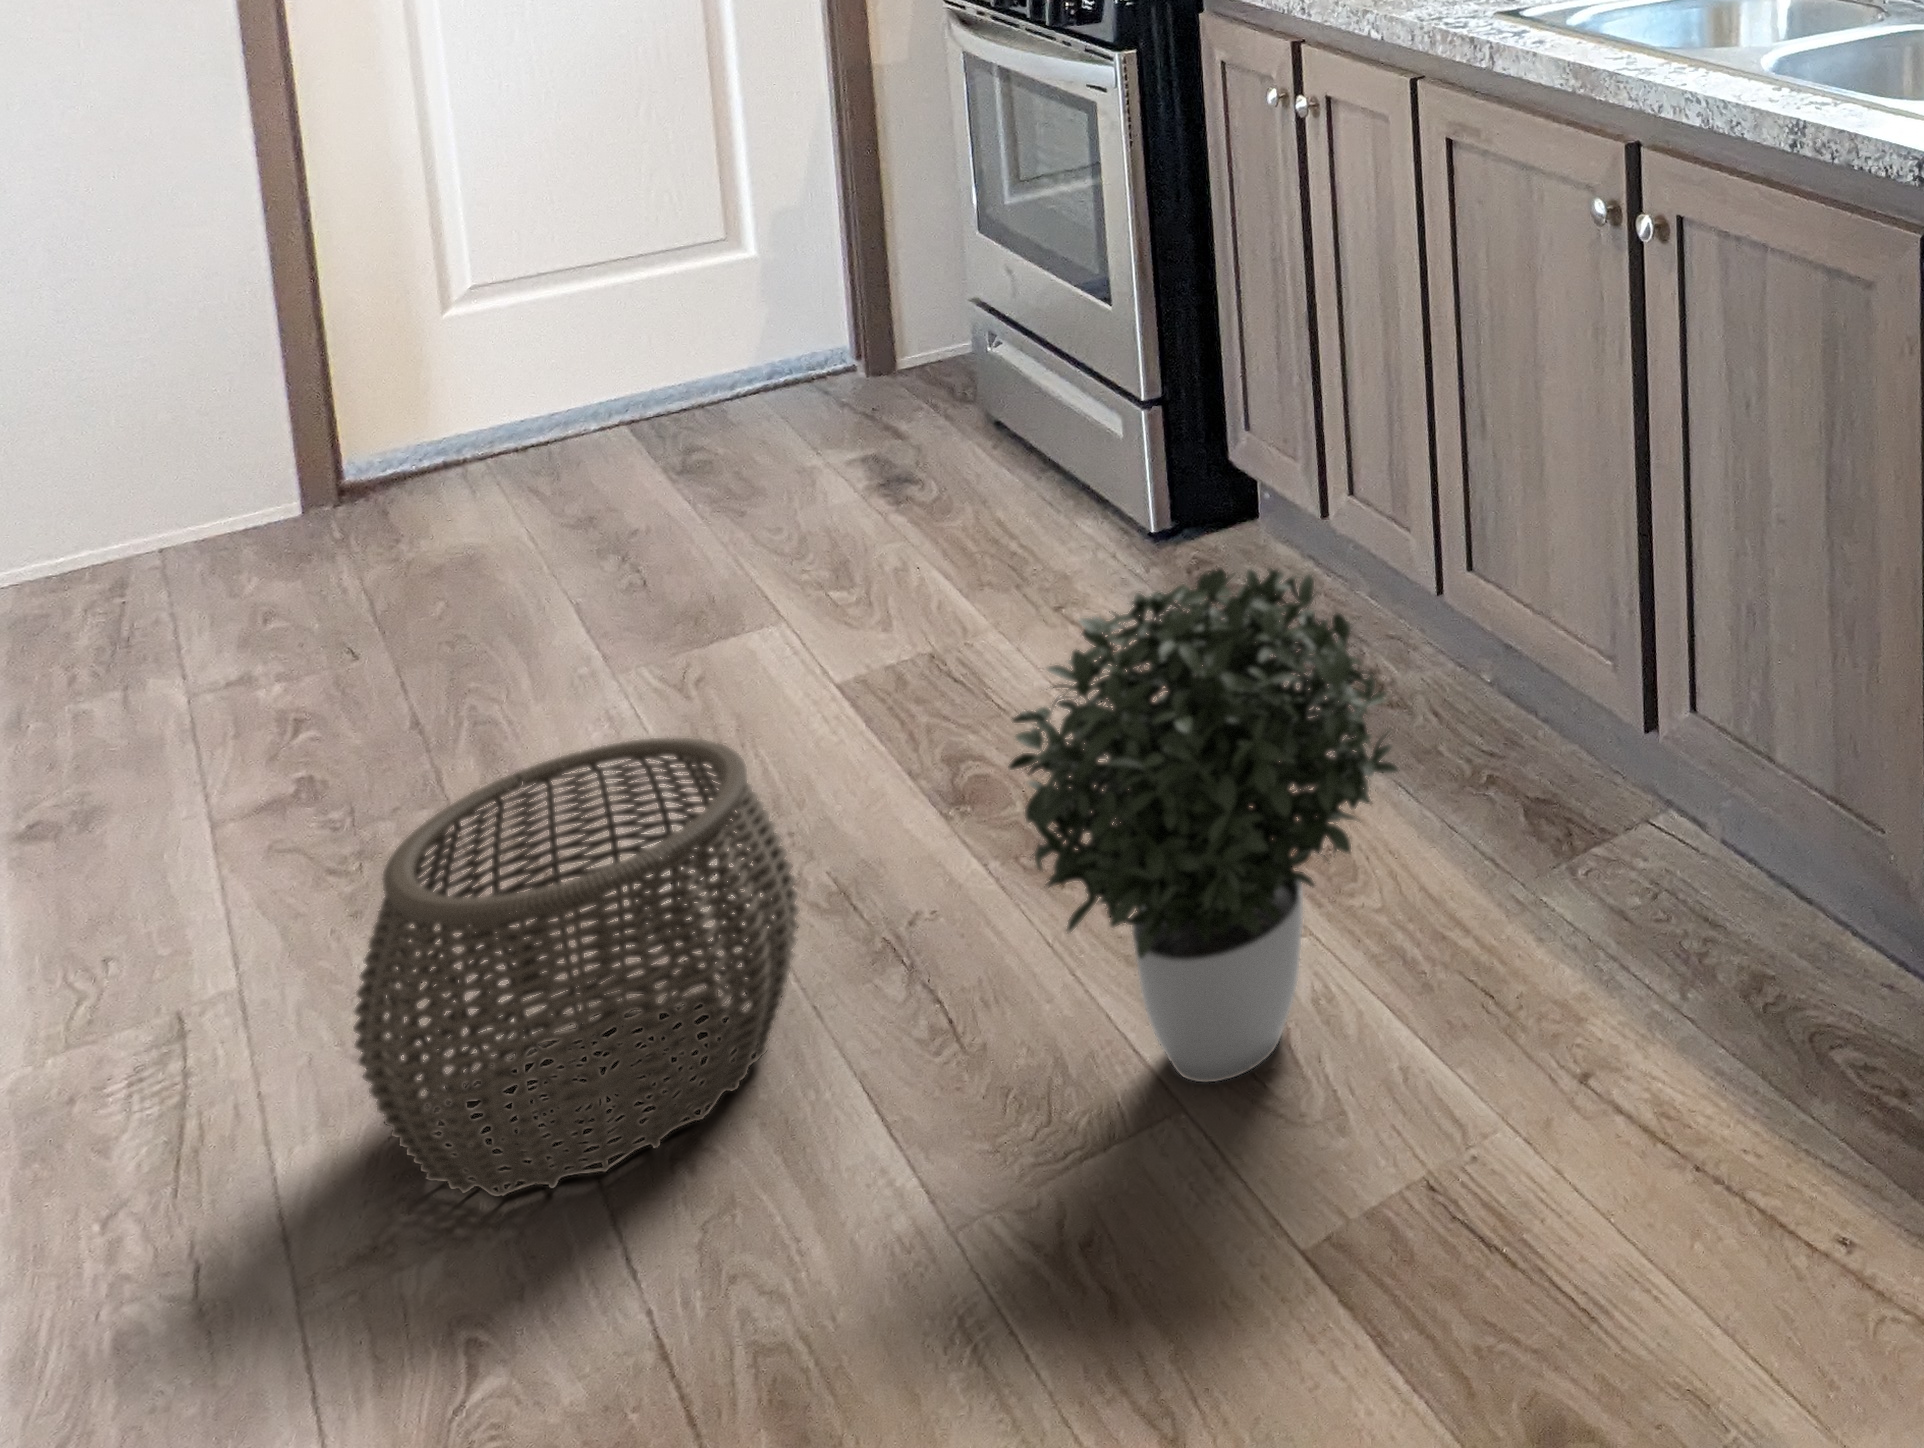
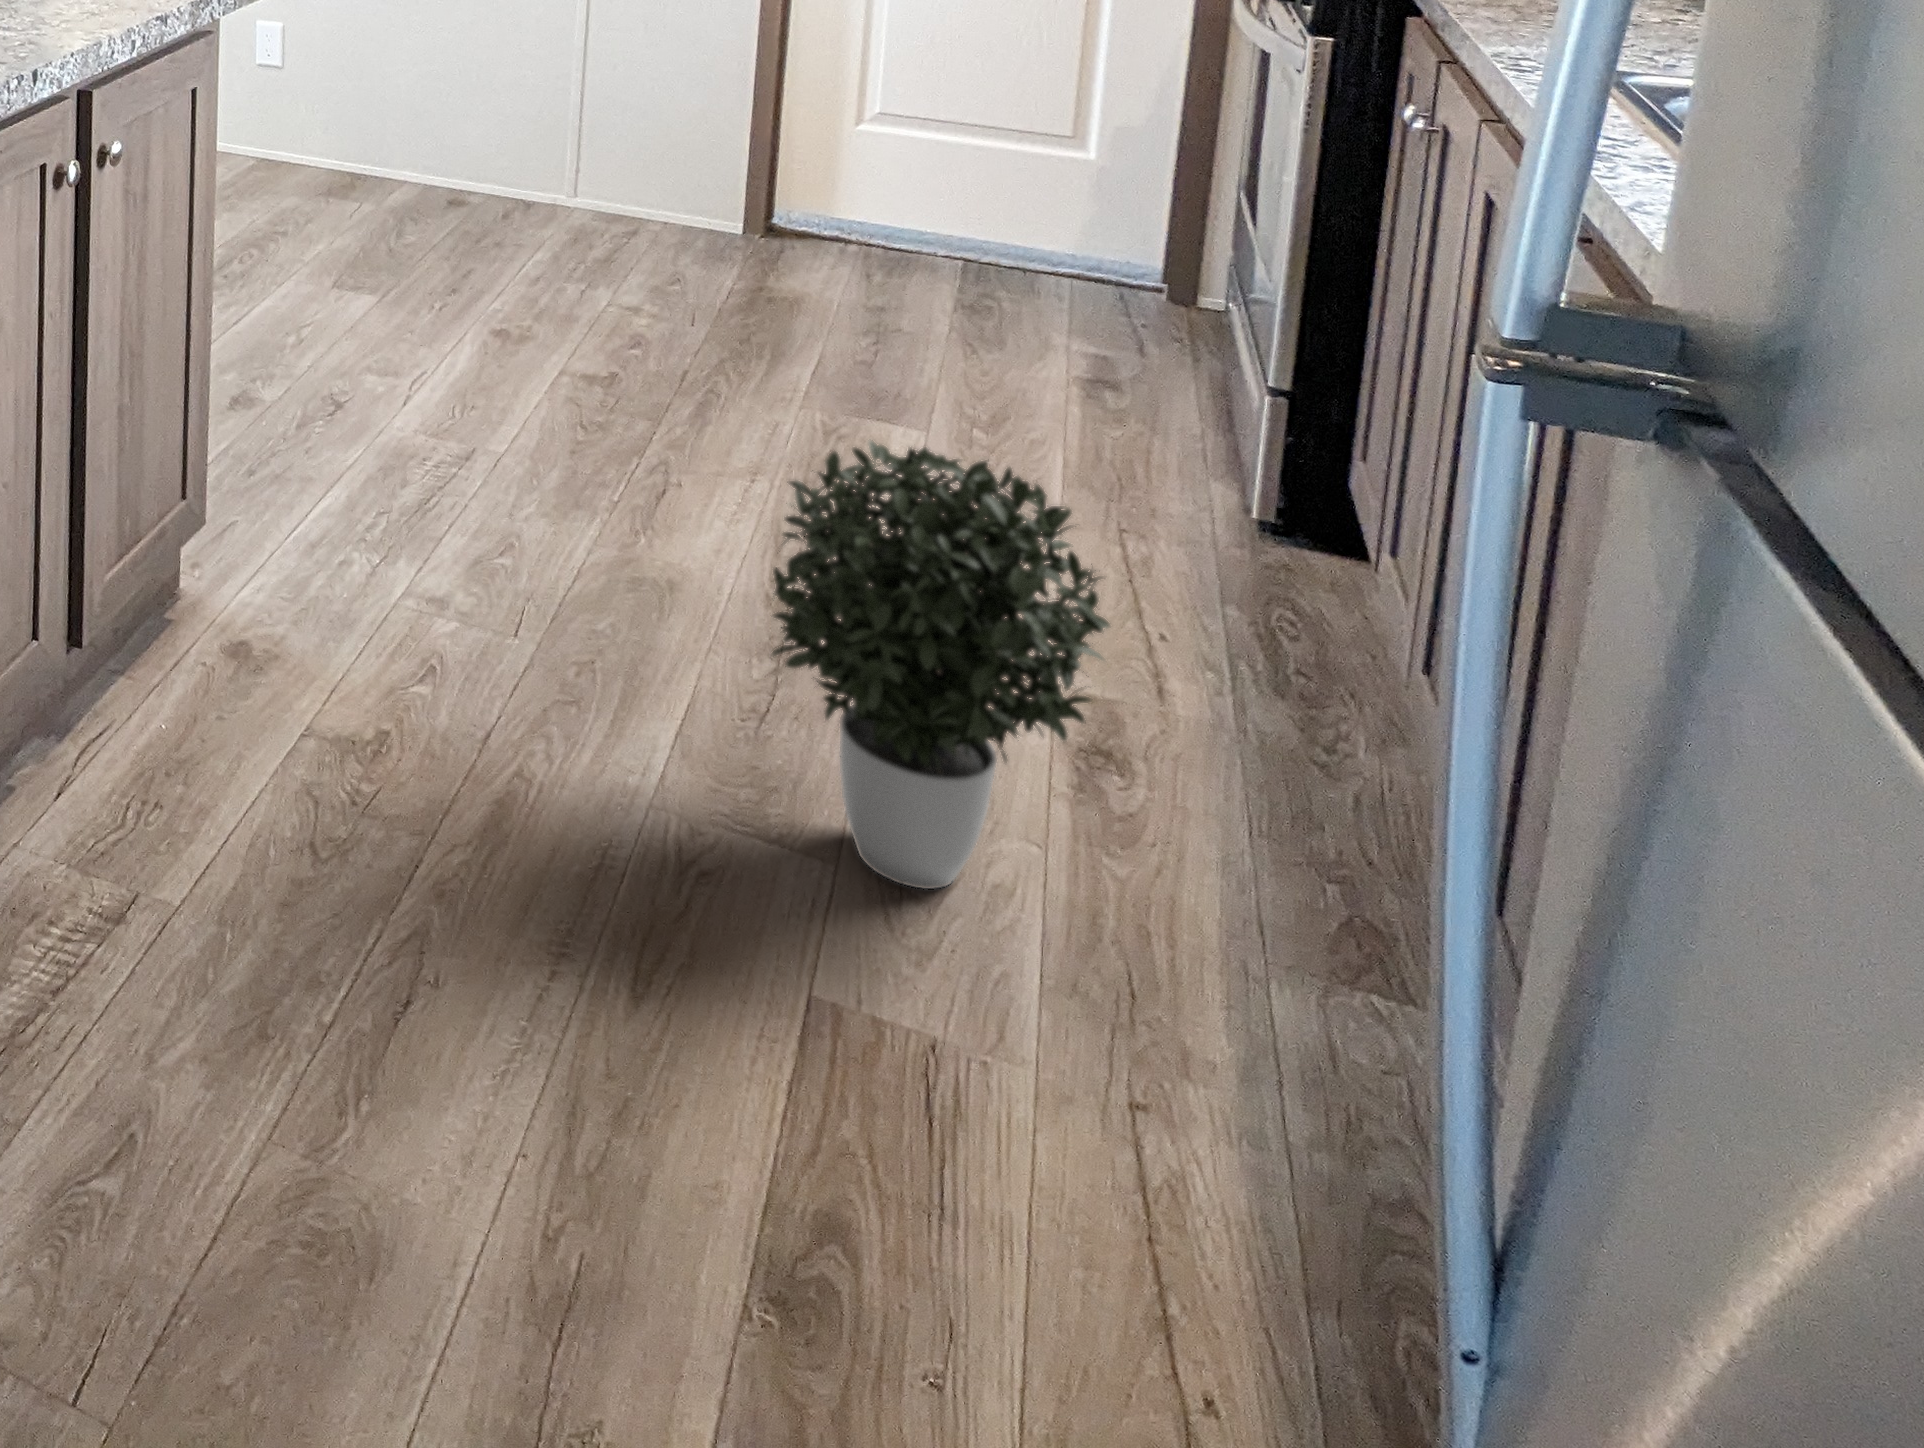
woven basket: present [353,738,800,1197] -> none [462,380,717,655]

